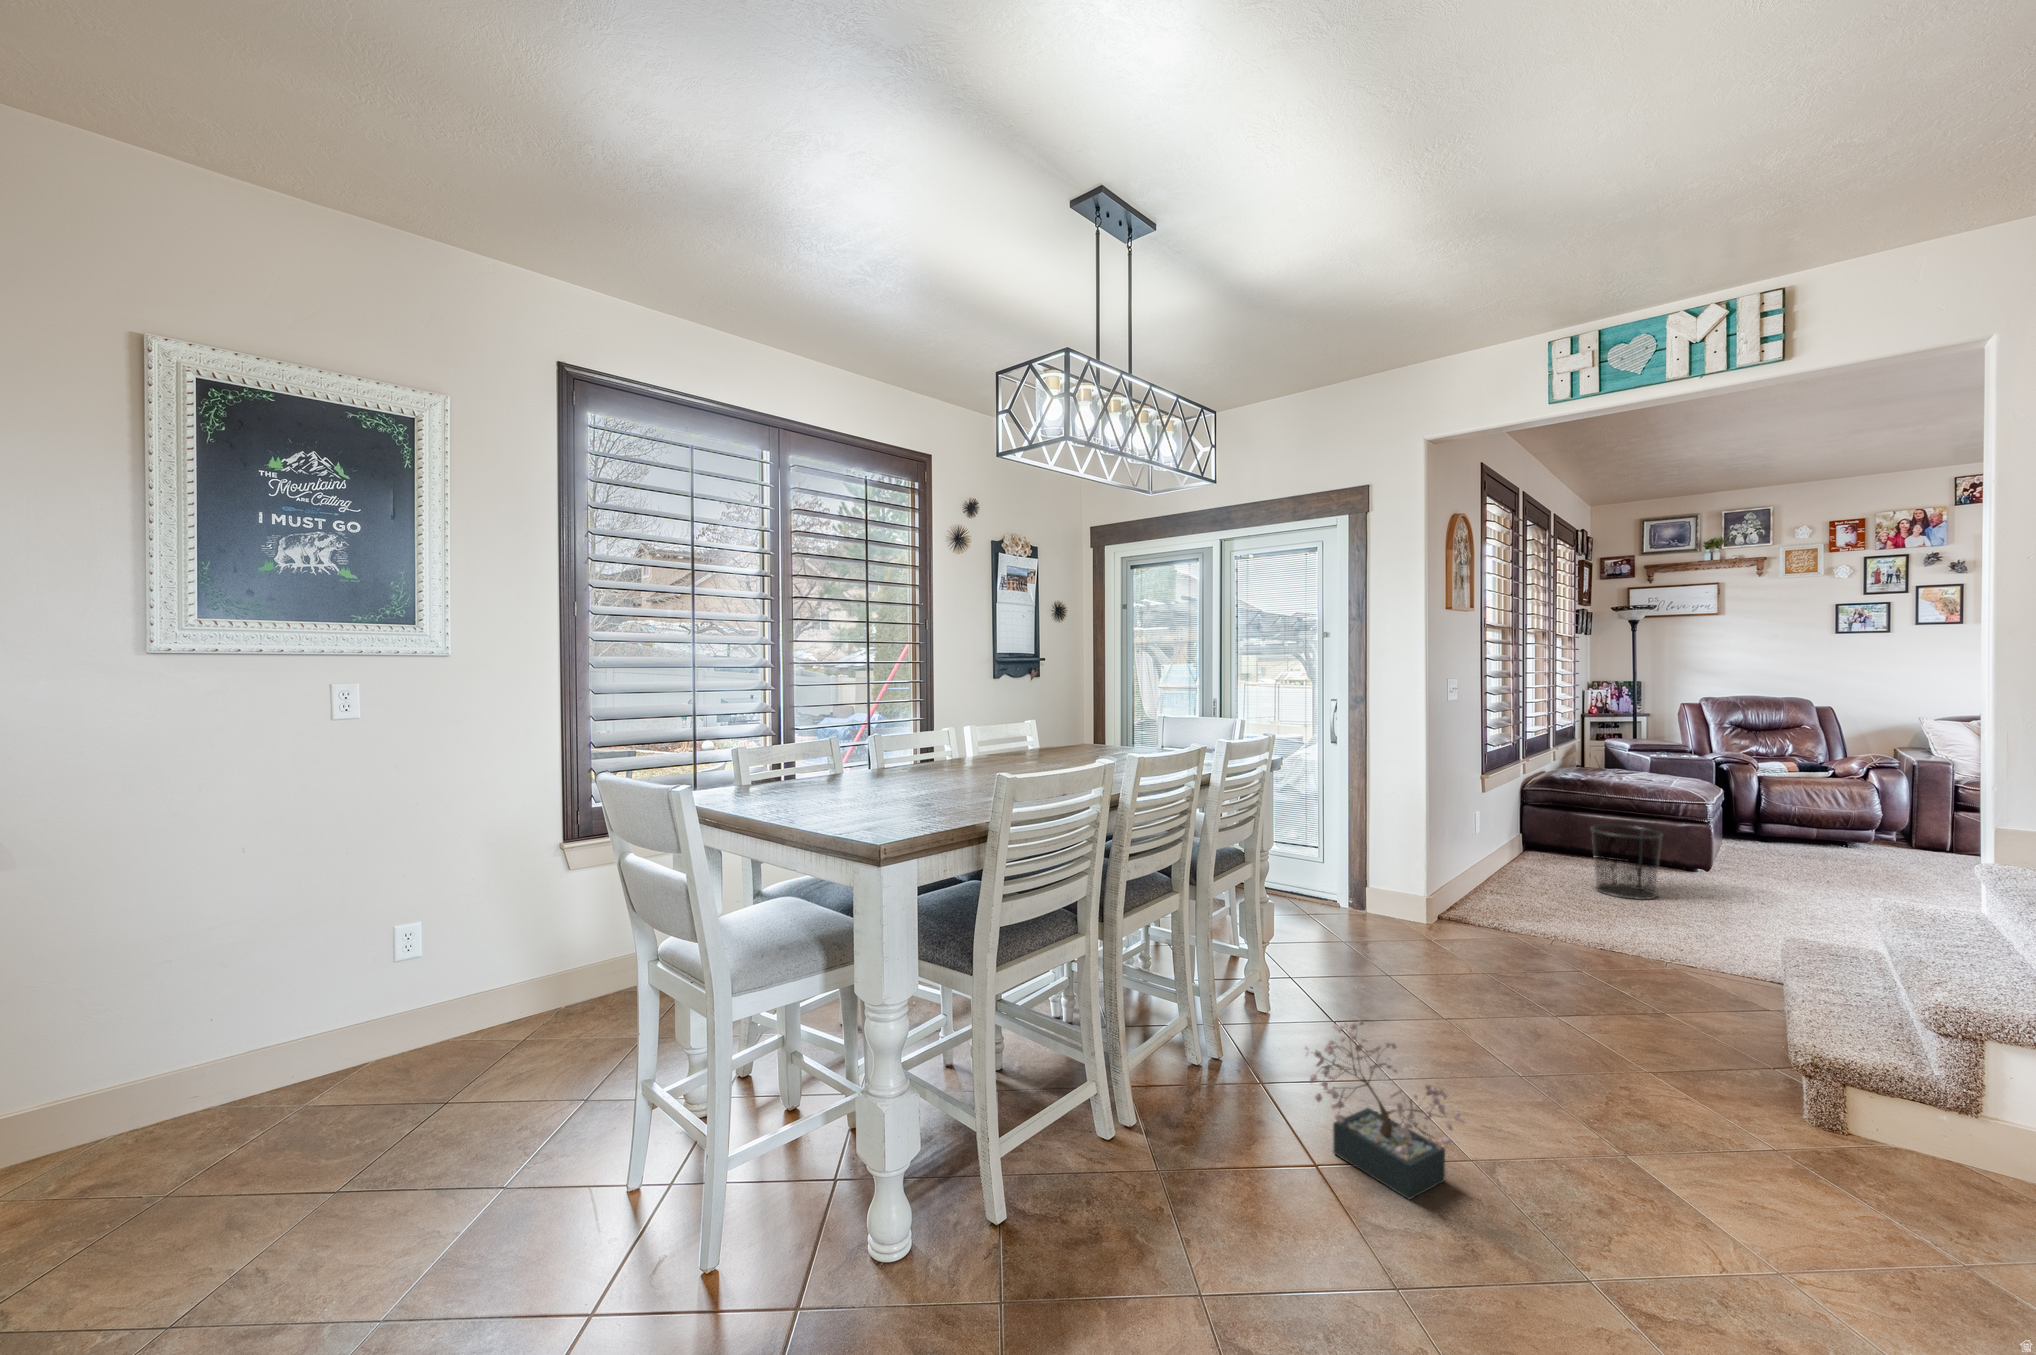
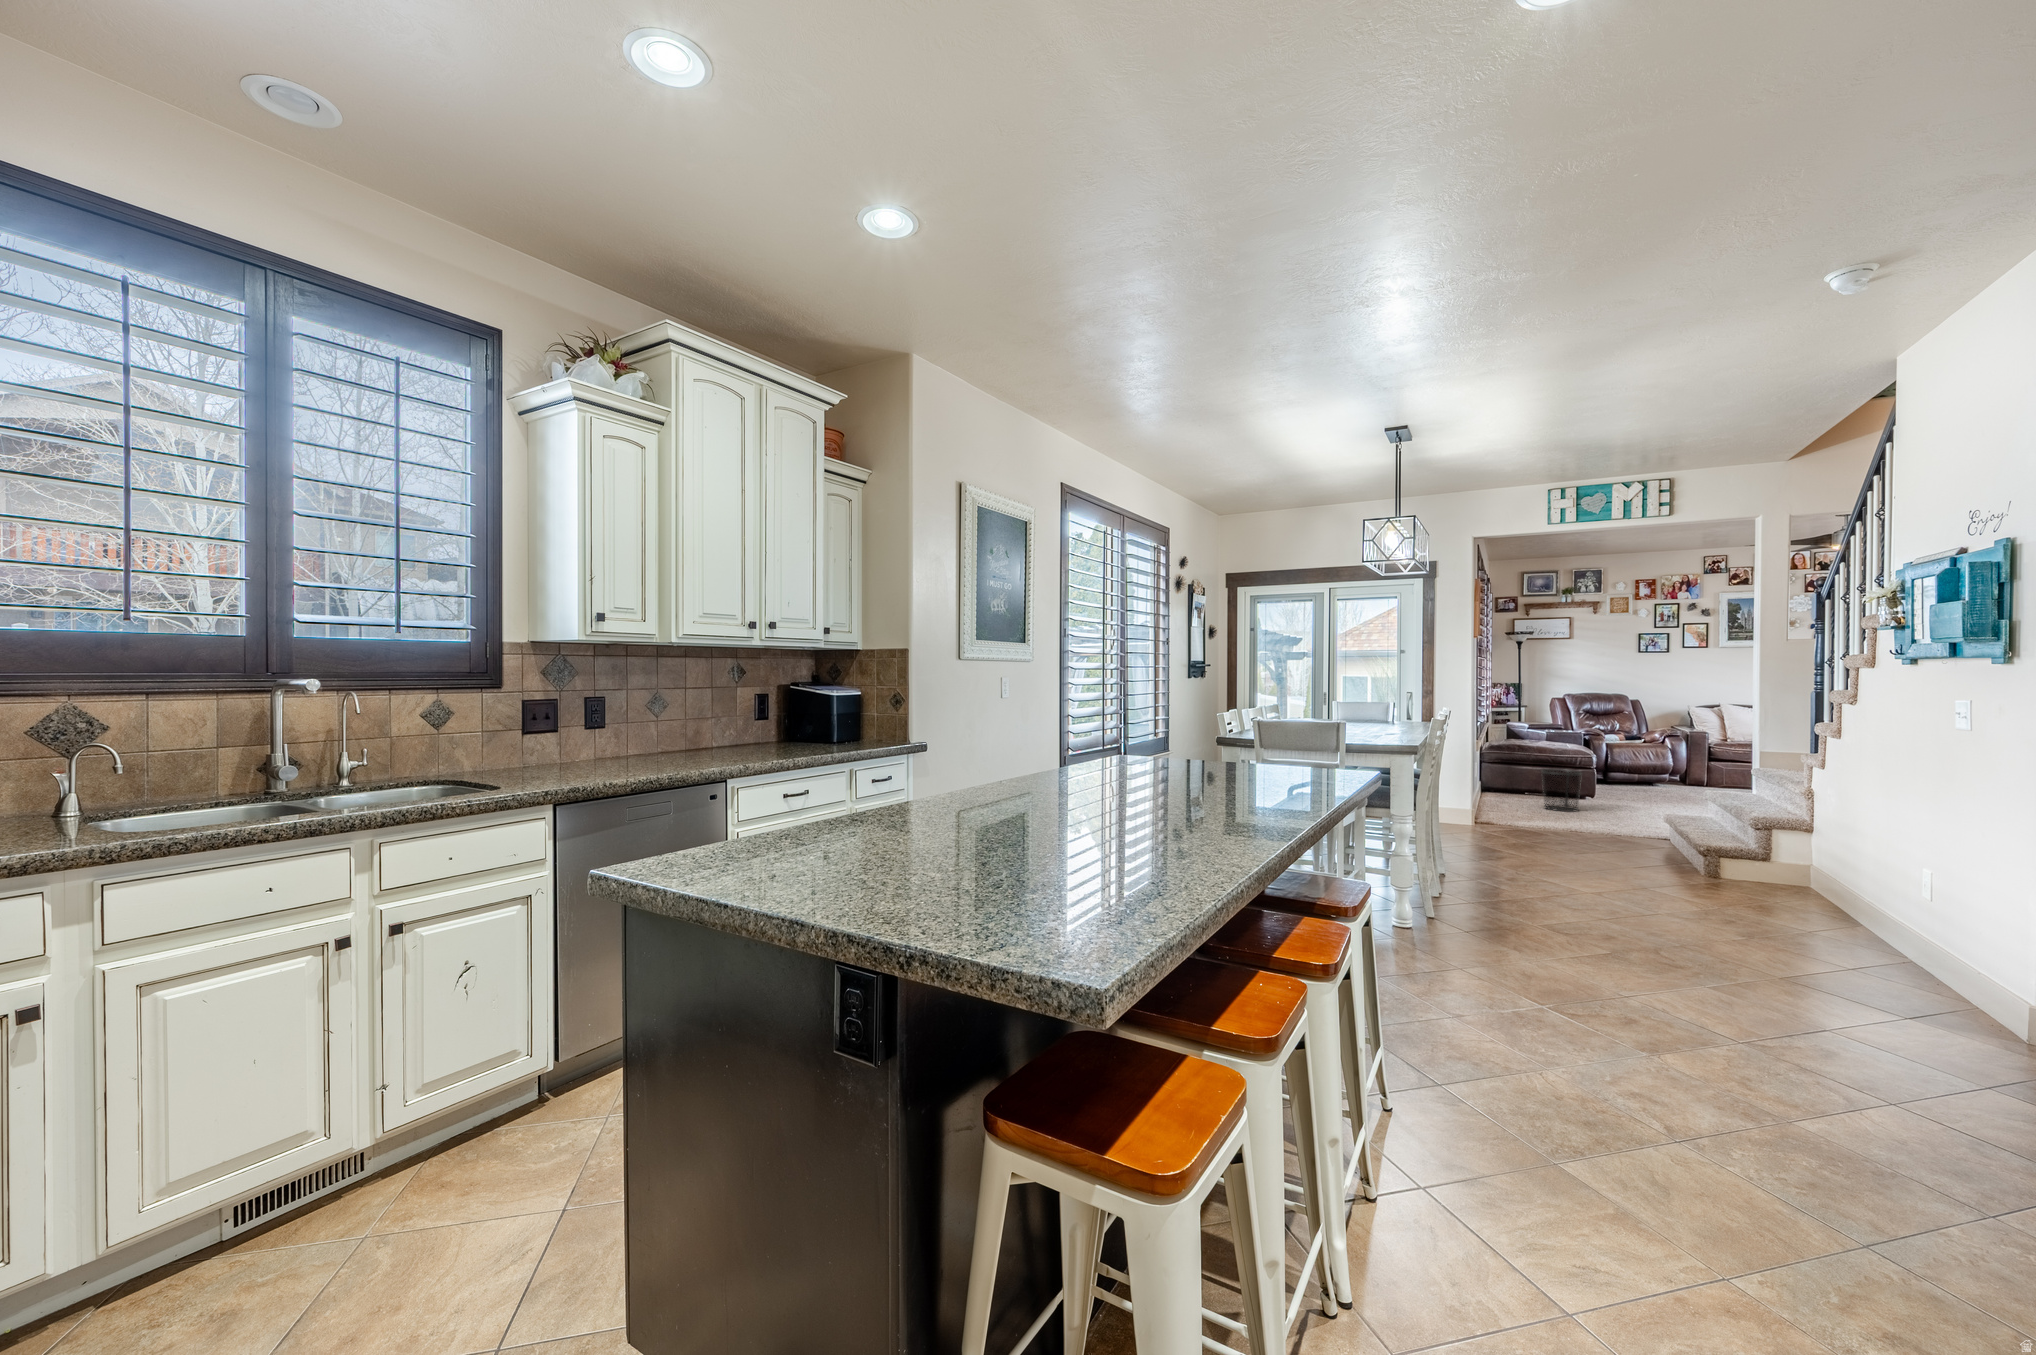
decorative plant: present [1306,1021,1465,1200] -> none [1527,835,1603,900]

